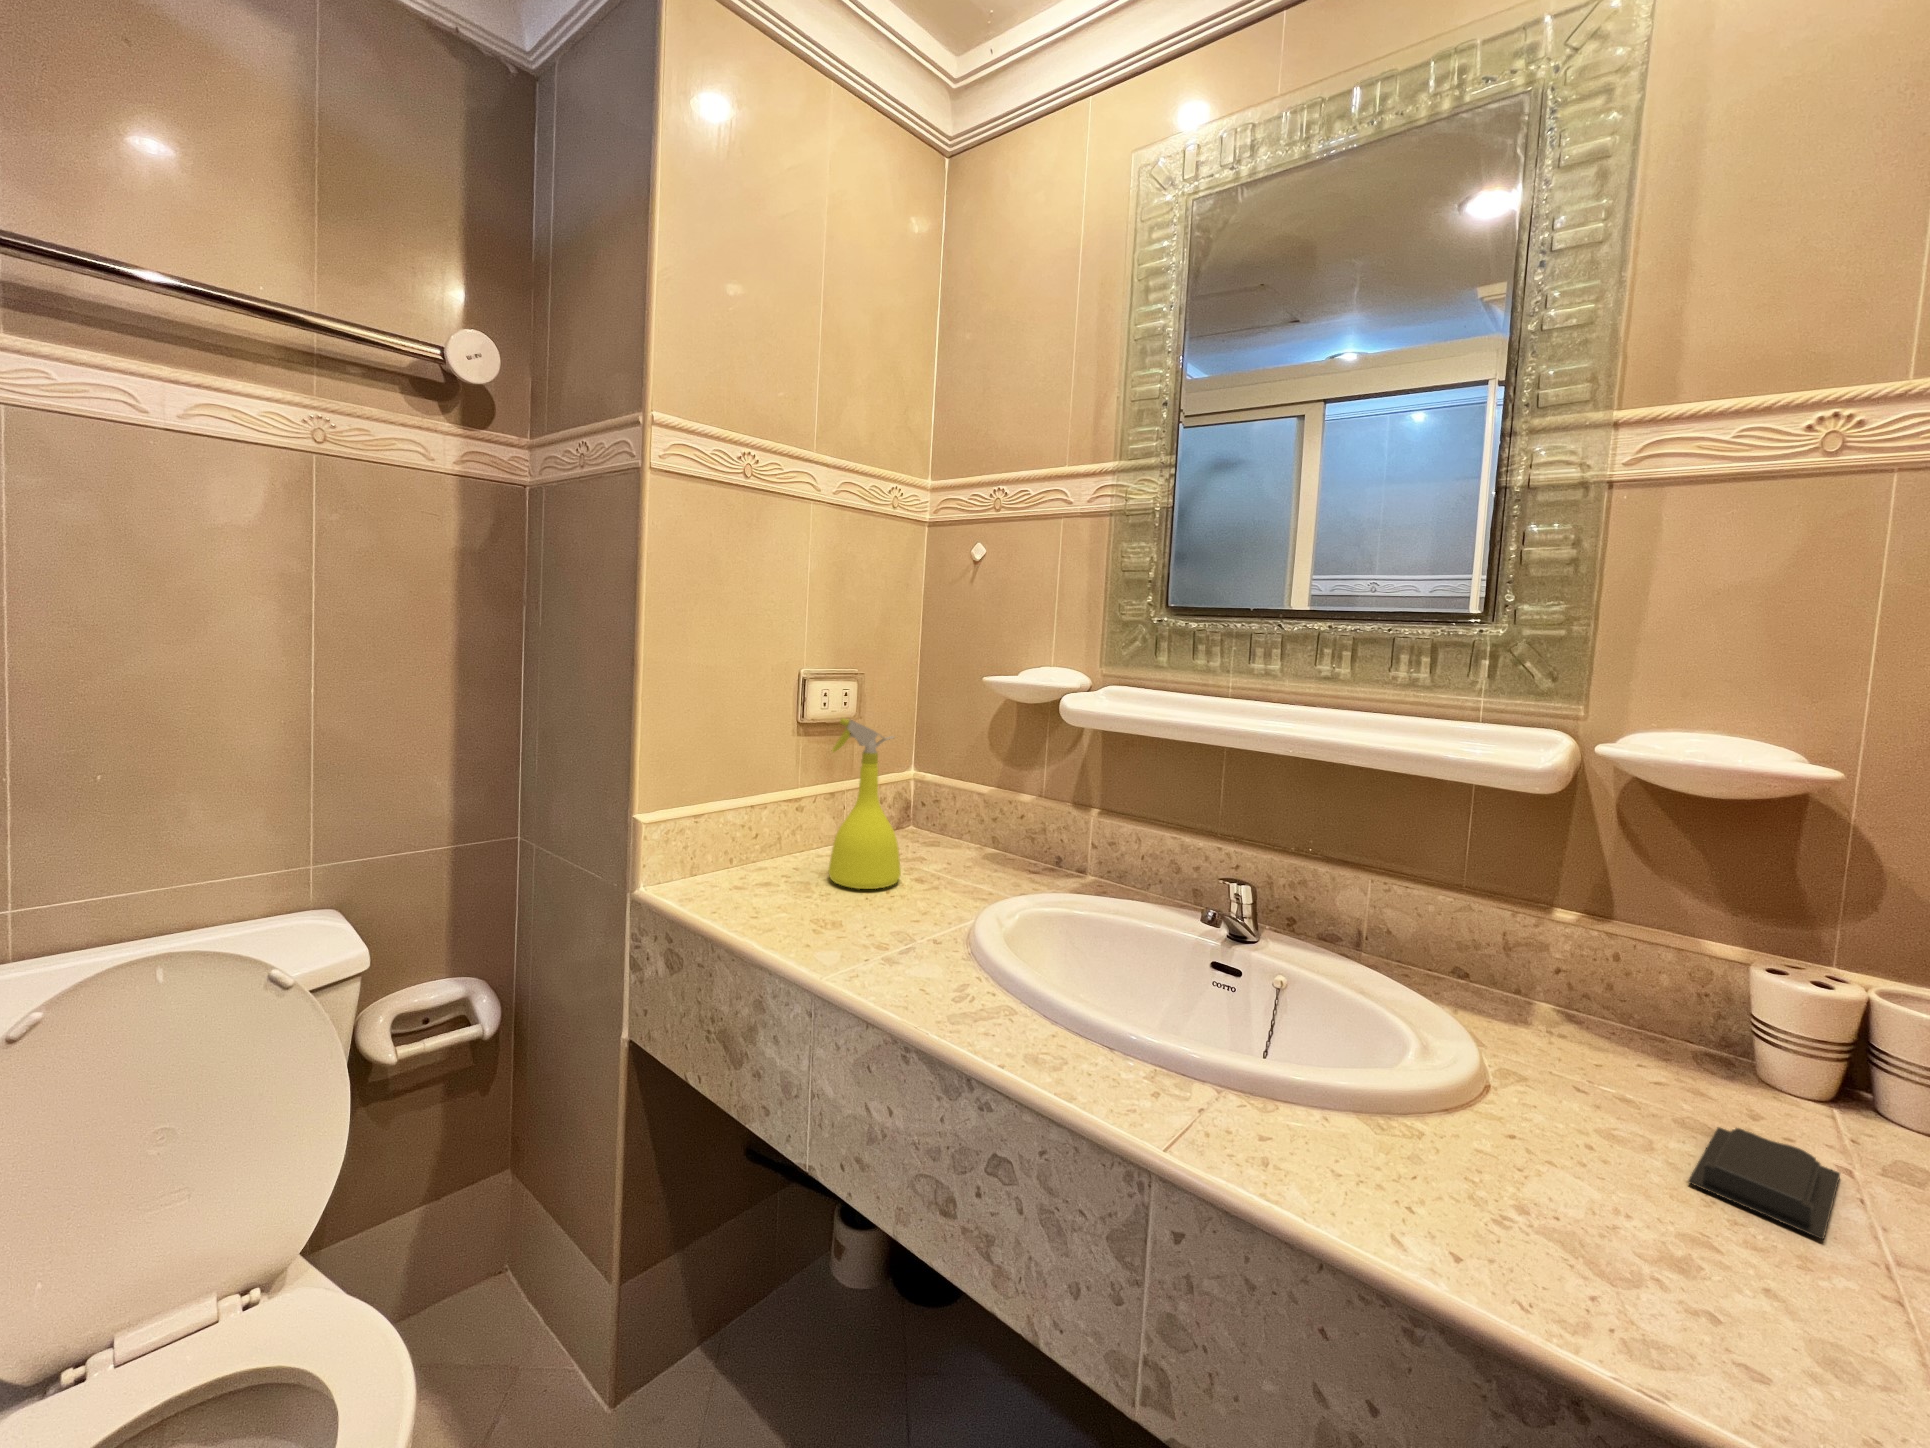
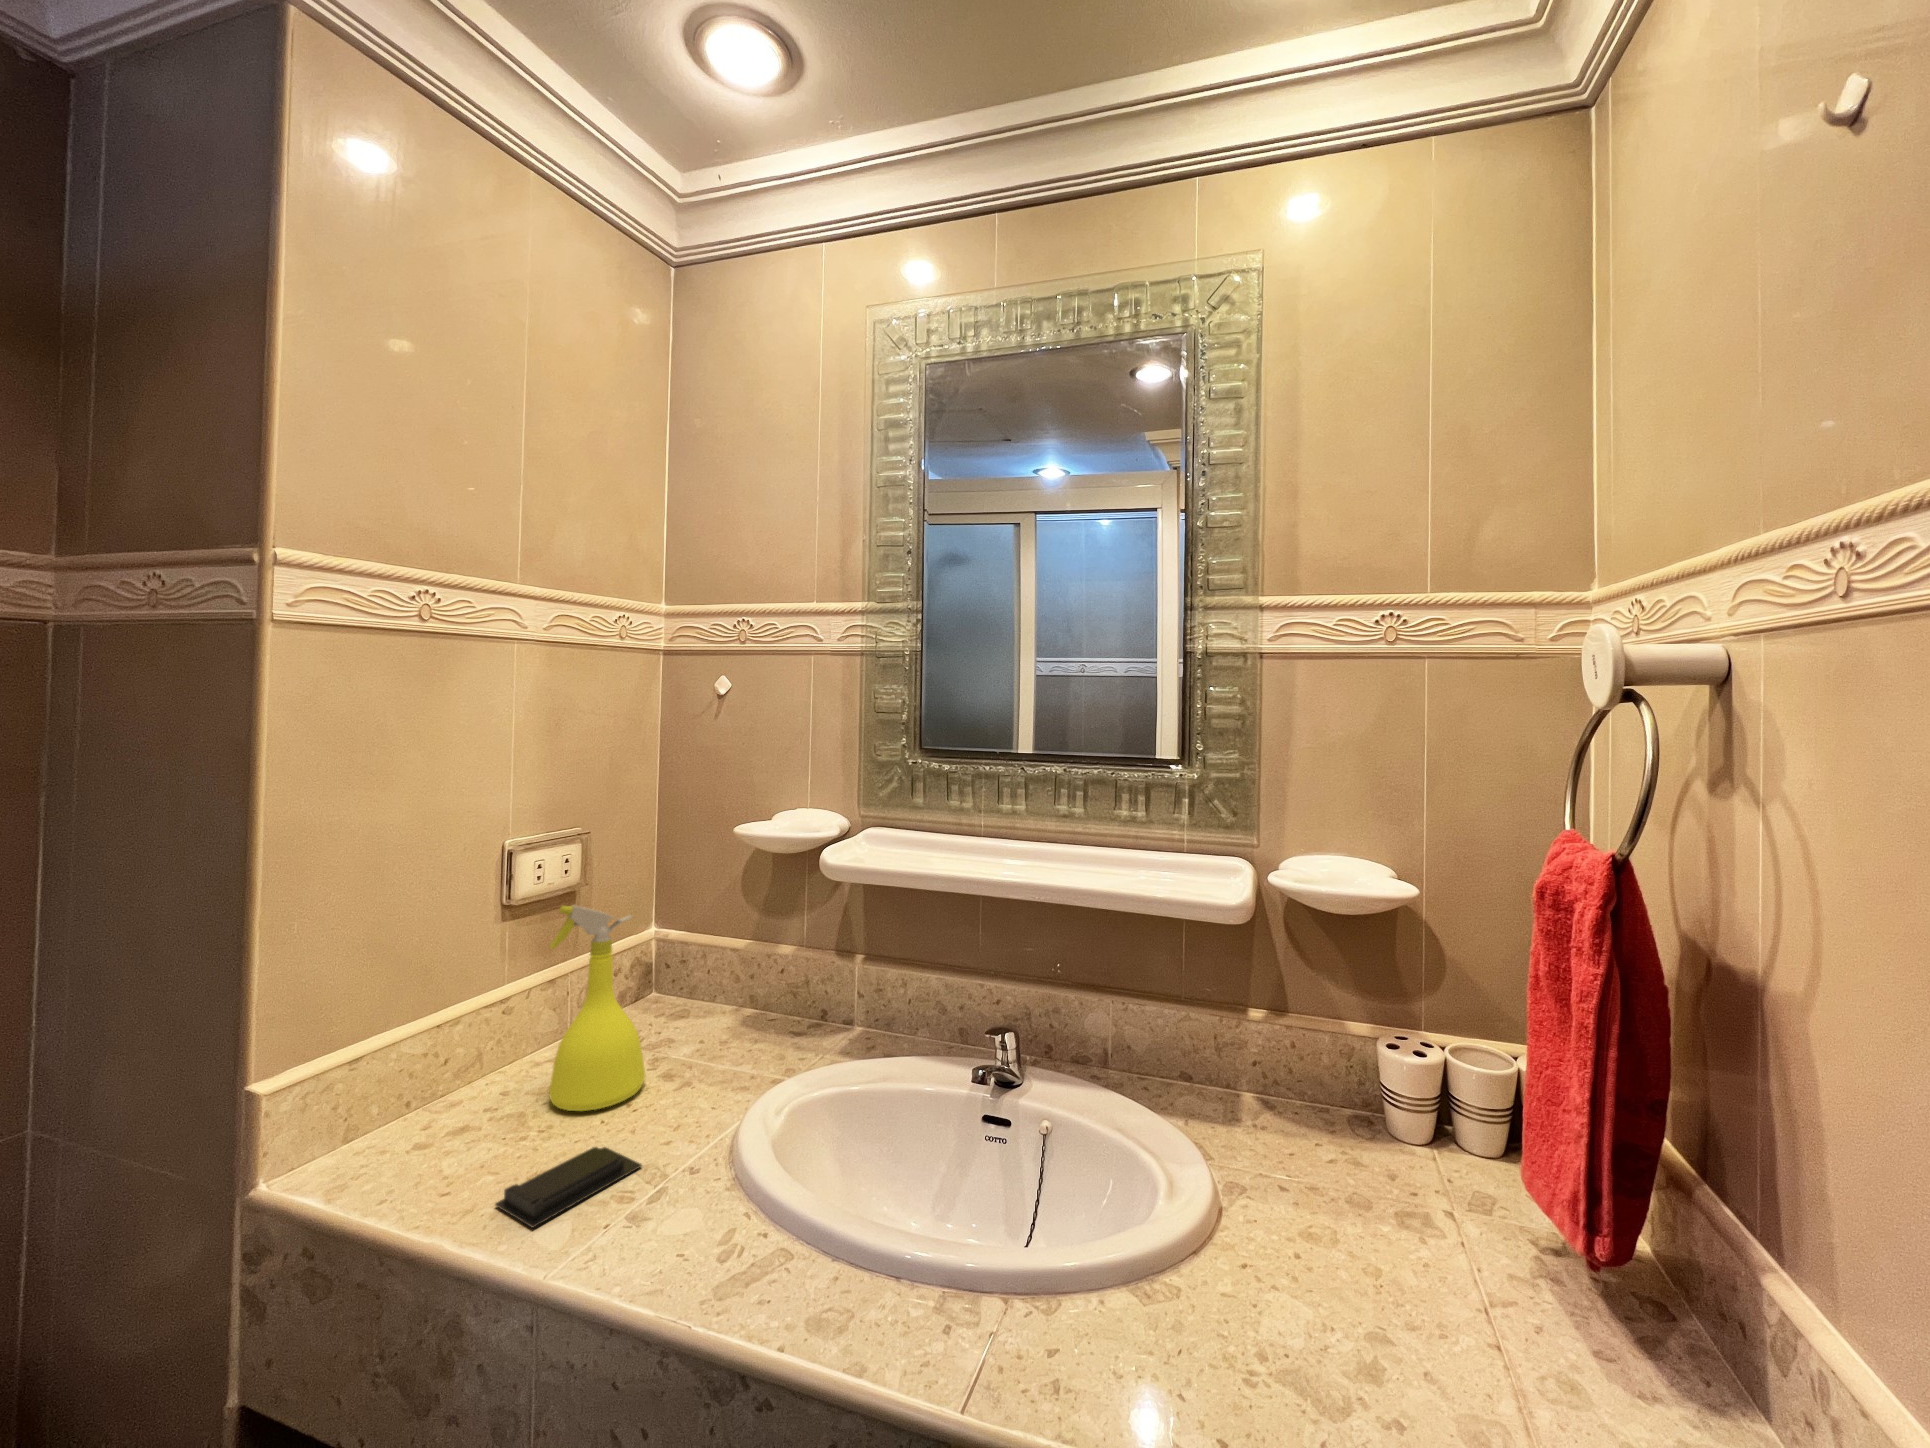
soap bar: present [1688,1128,1840,1240] -> present [495,1147,642,1228]

